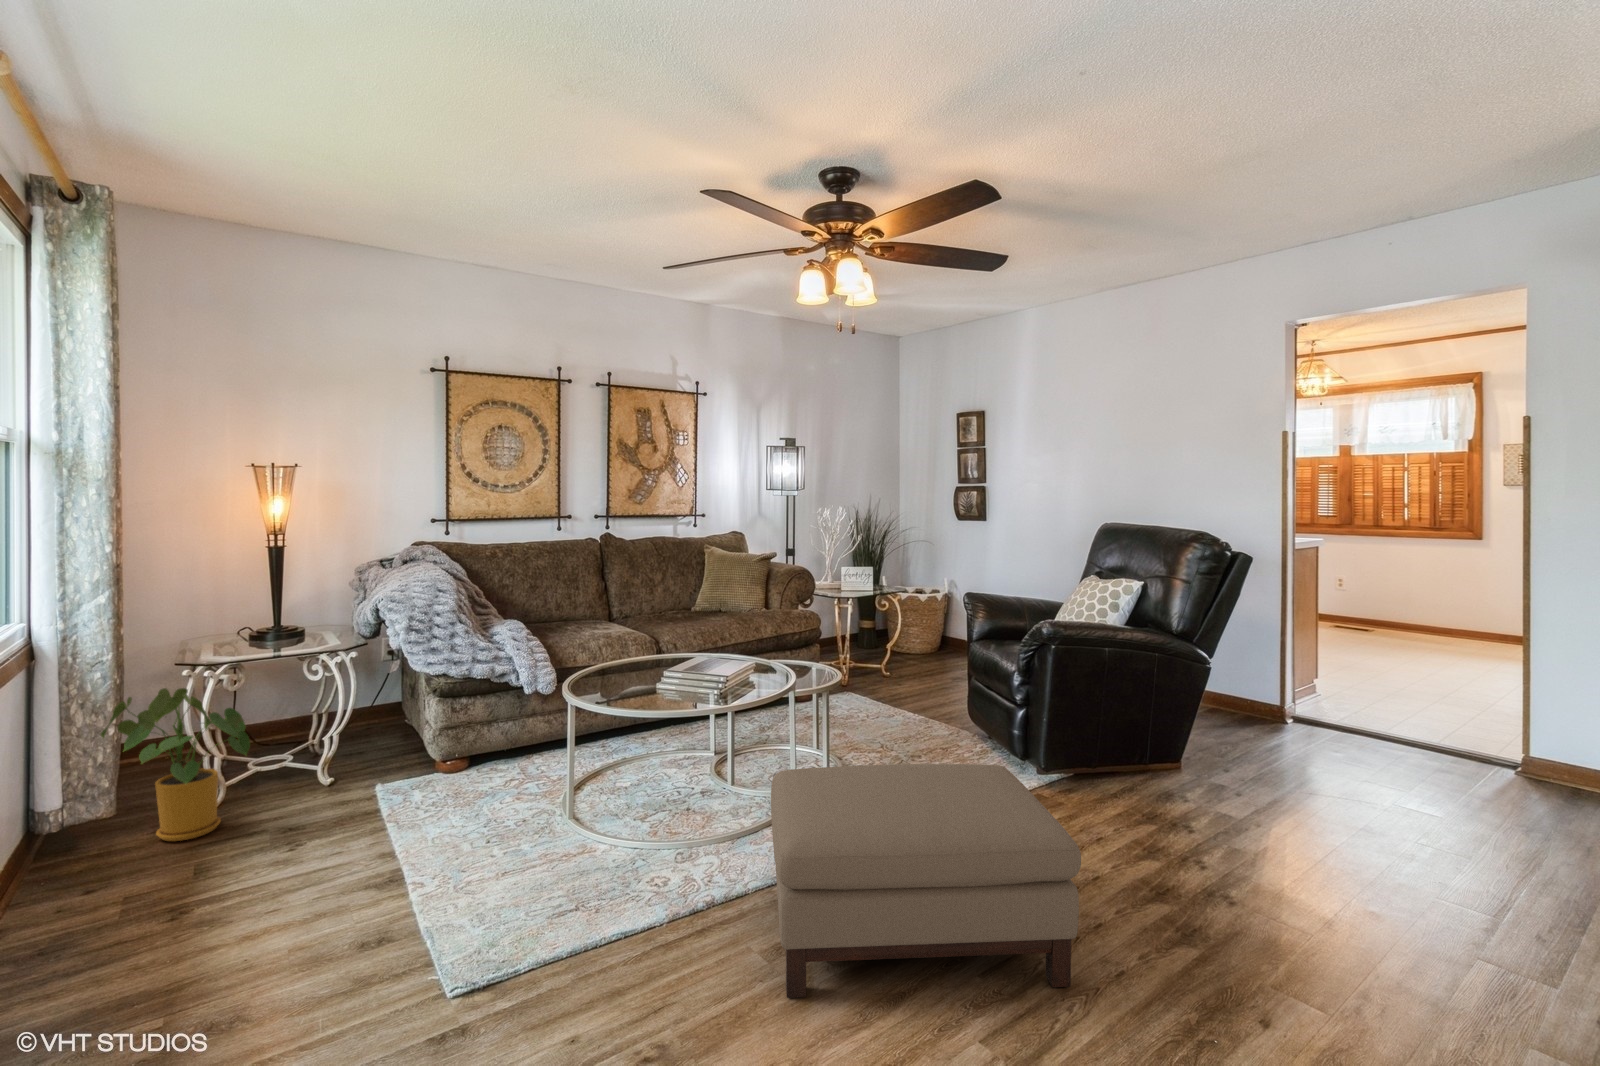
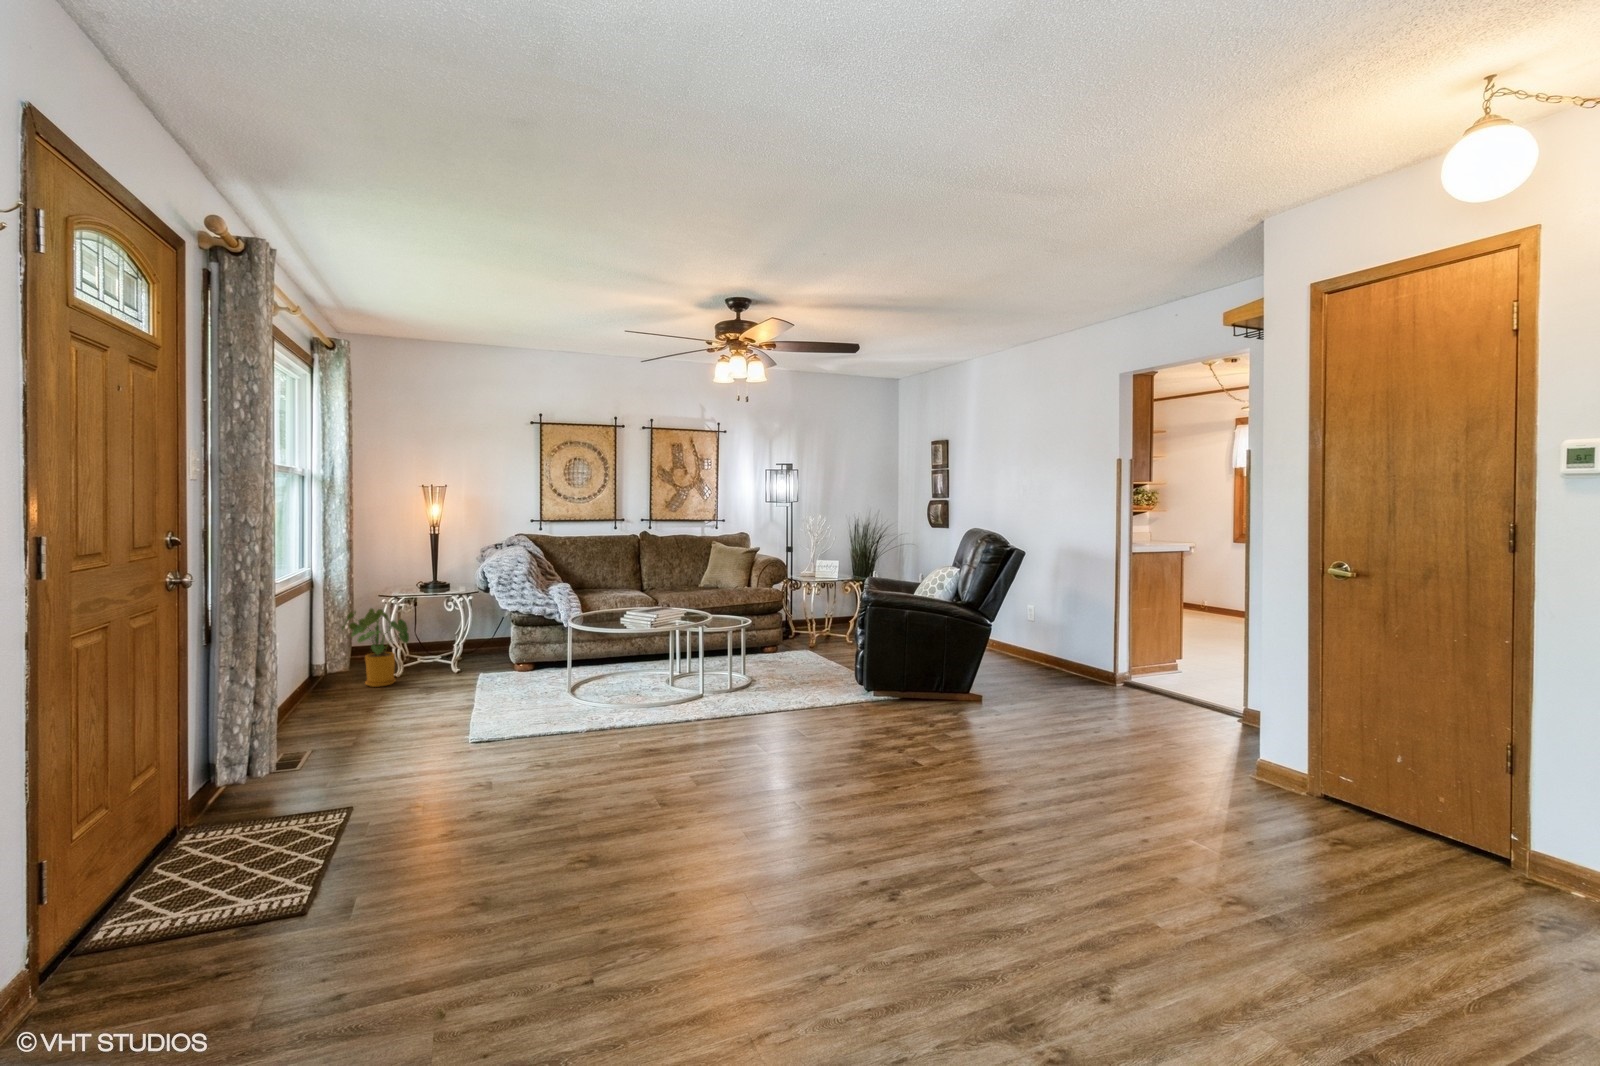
ottoman: present [771,764,1081,998] -> none [610,659,778,763]

